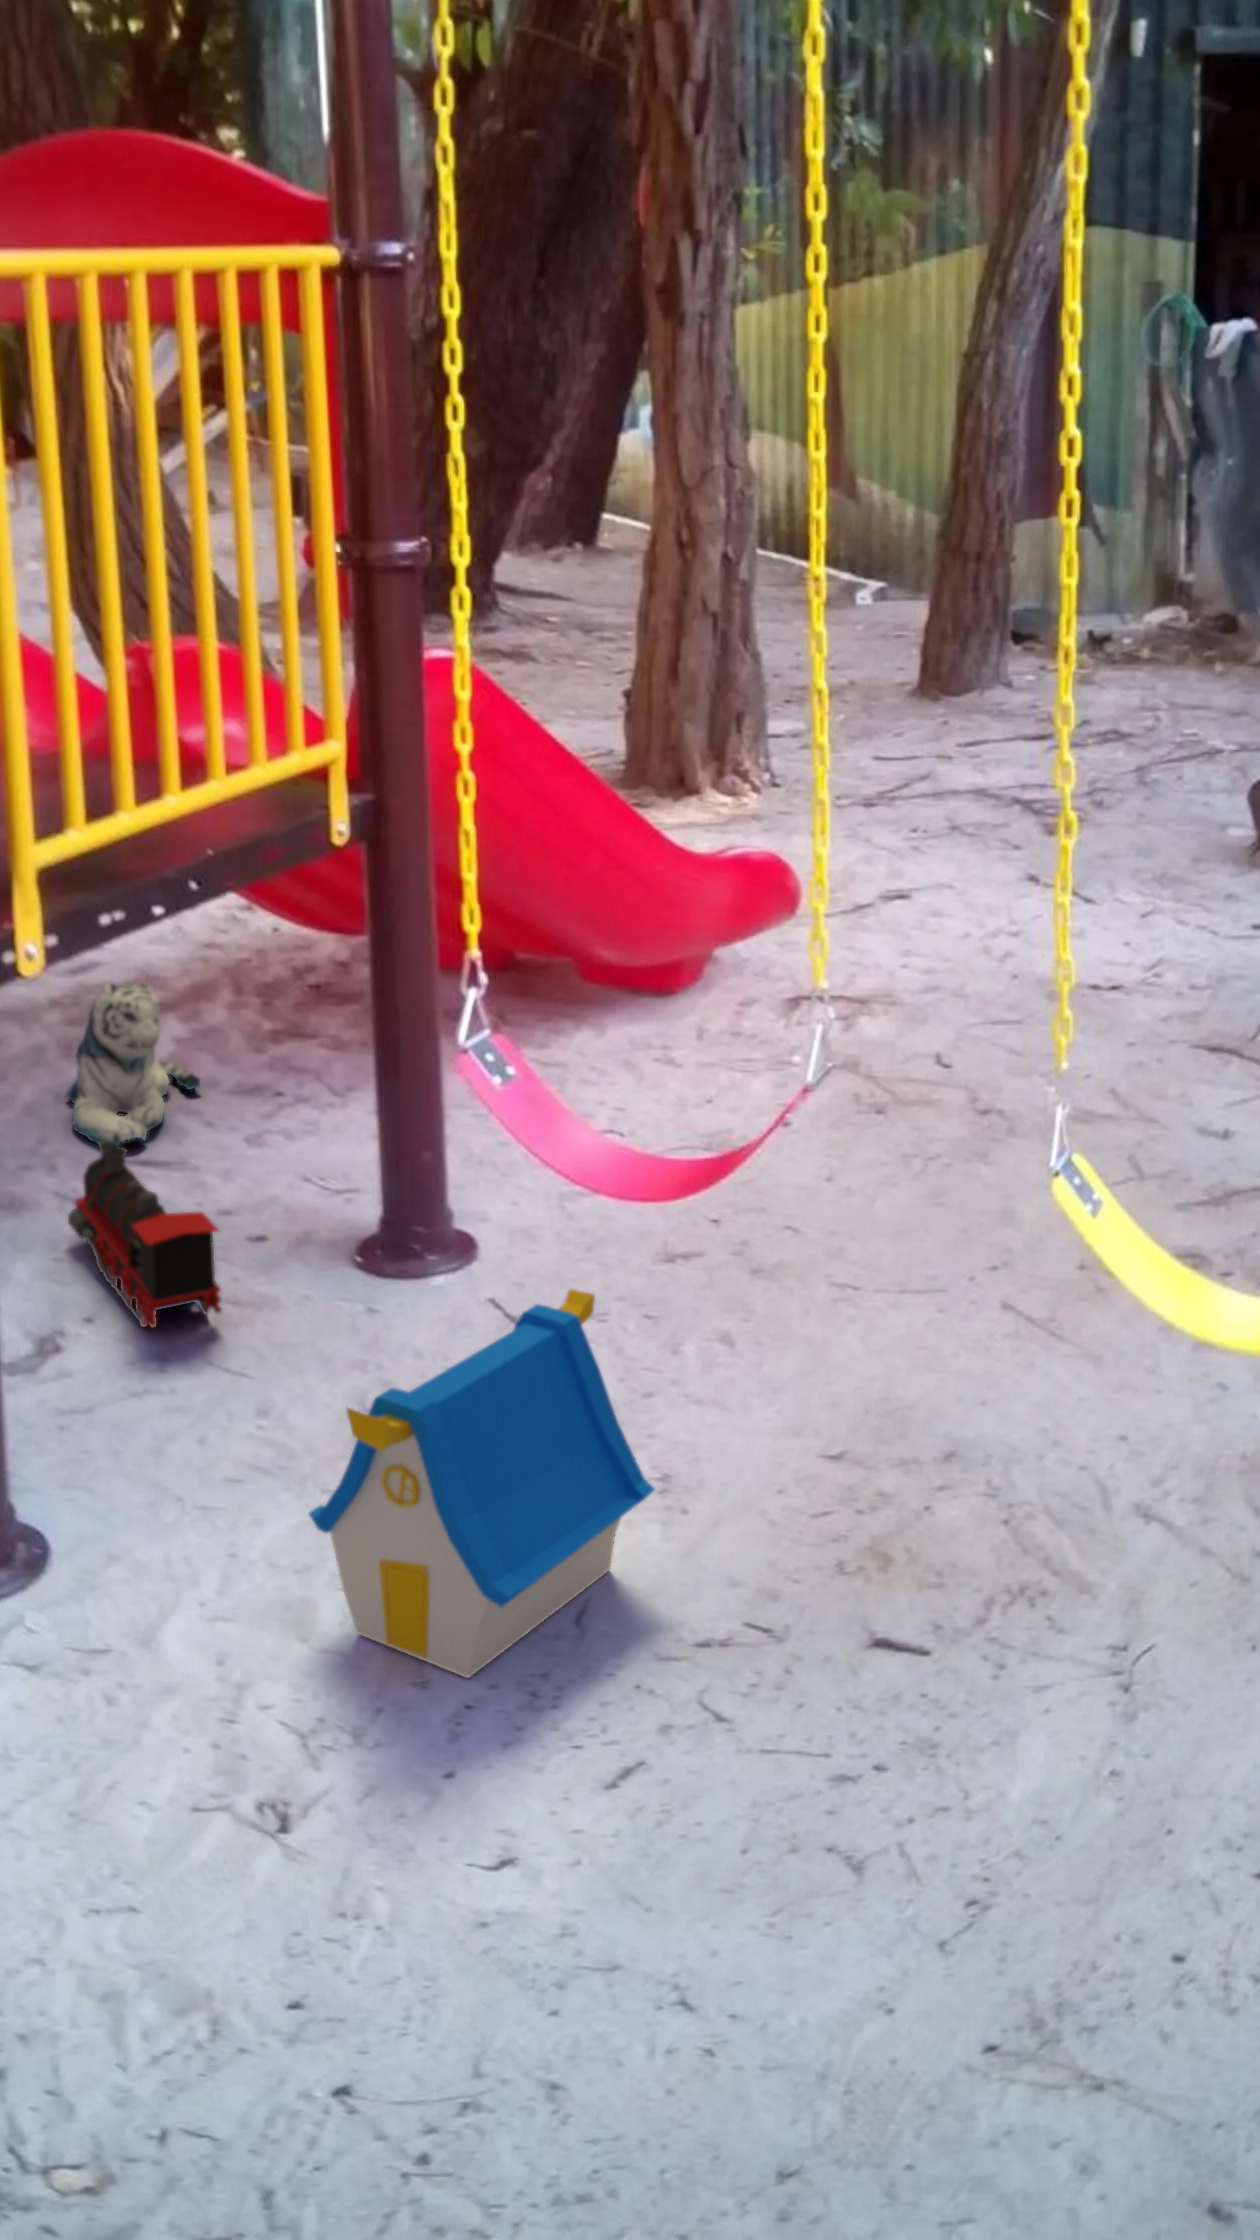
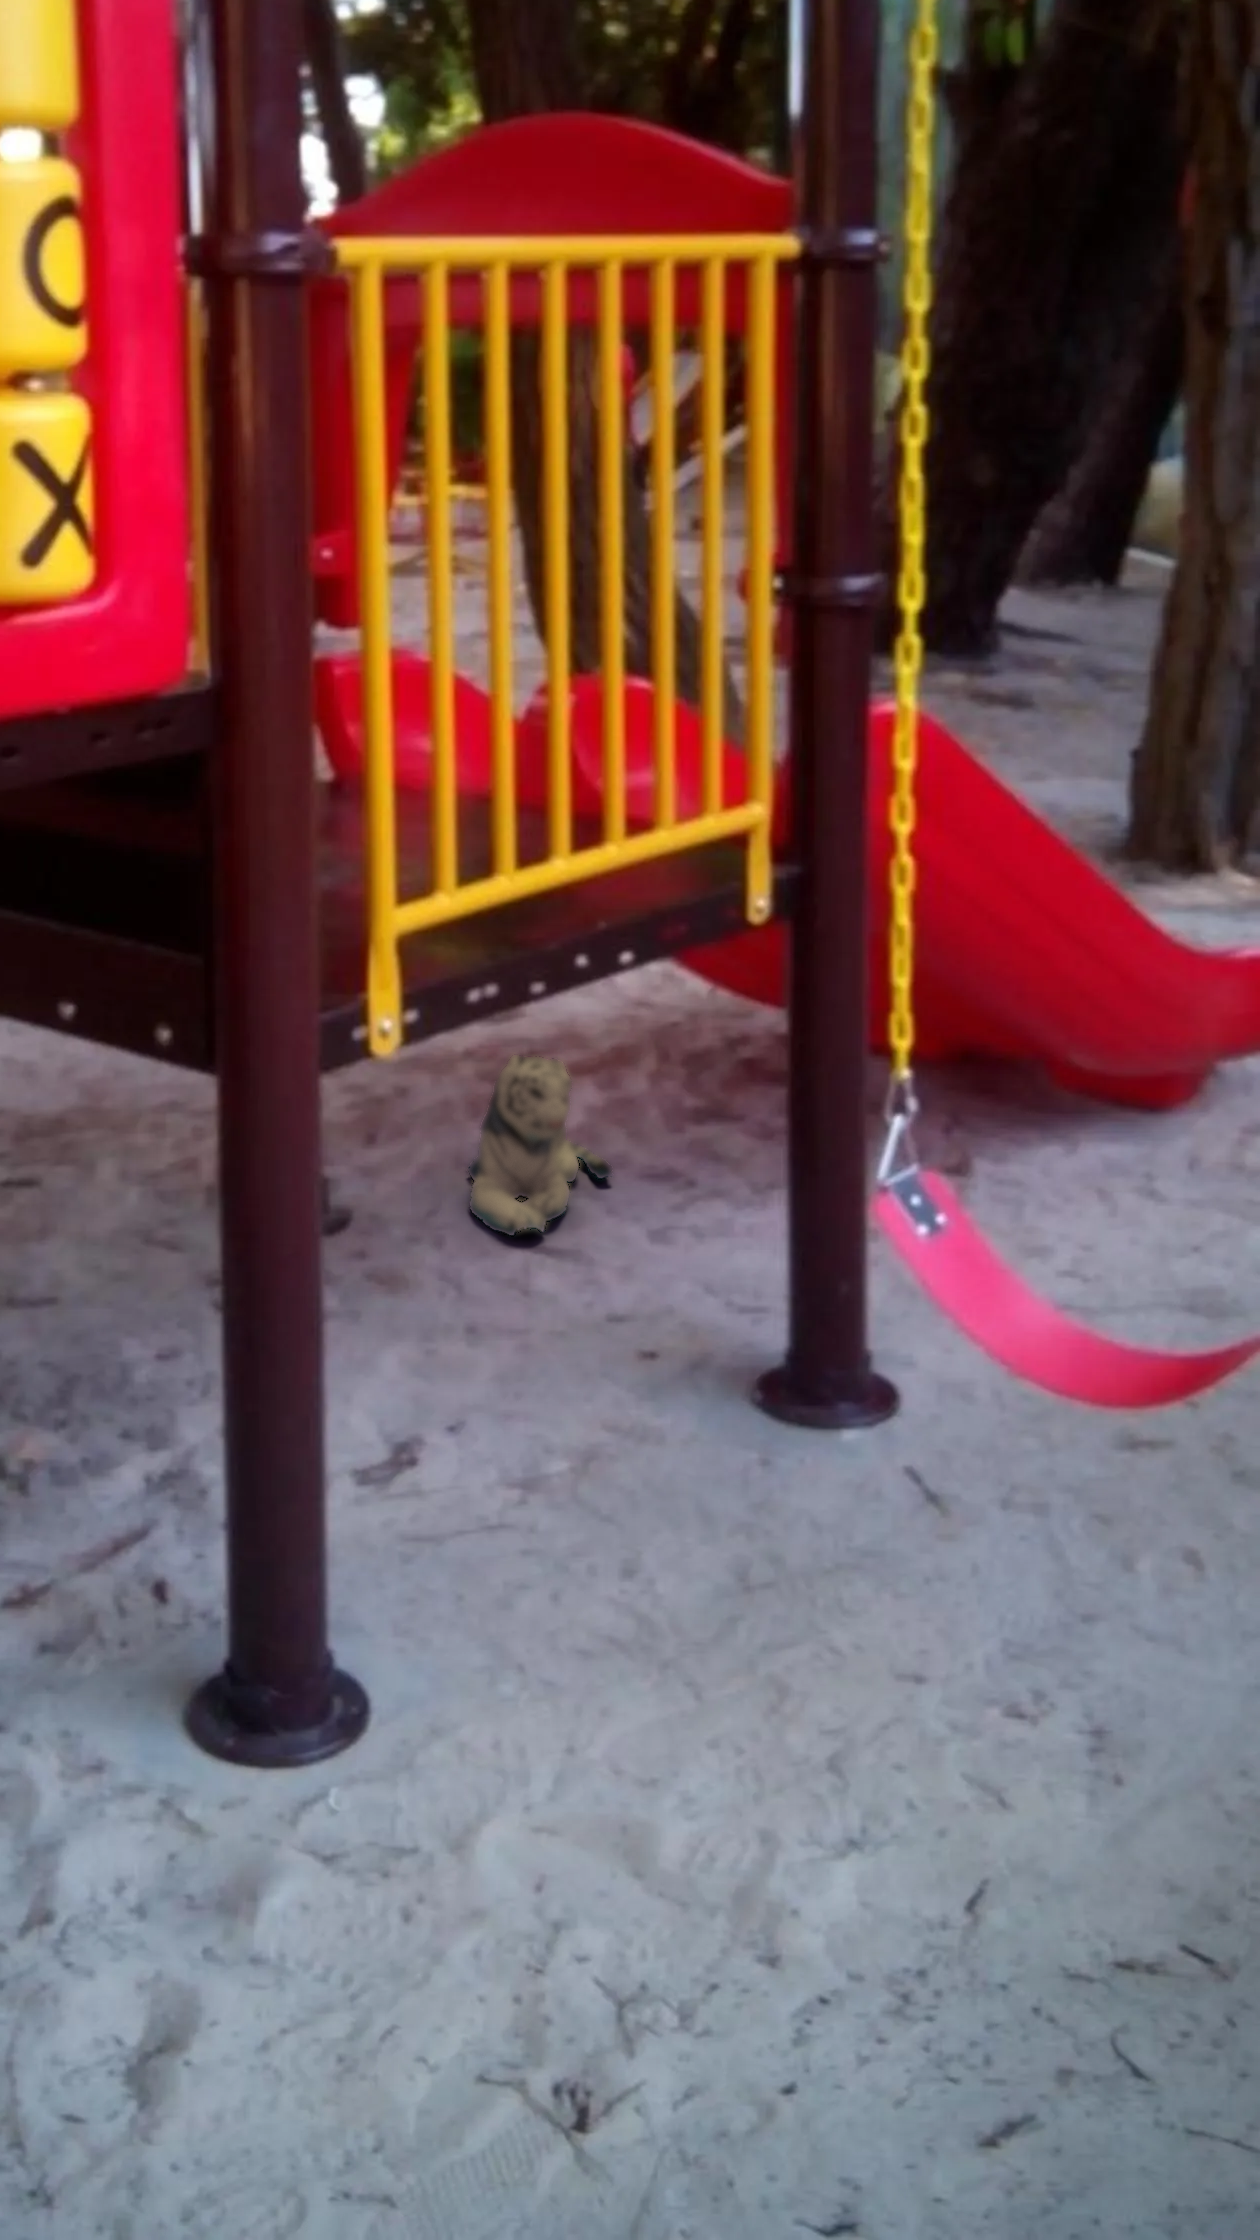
toy train: present [68,1138,222,1327] -> none [445,1229,599,1455]
toy house: present [309,1289,655,1678] -> none [649,1492,1078,1962]

